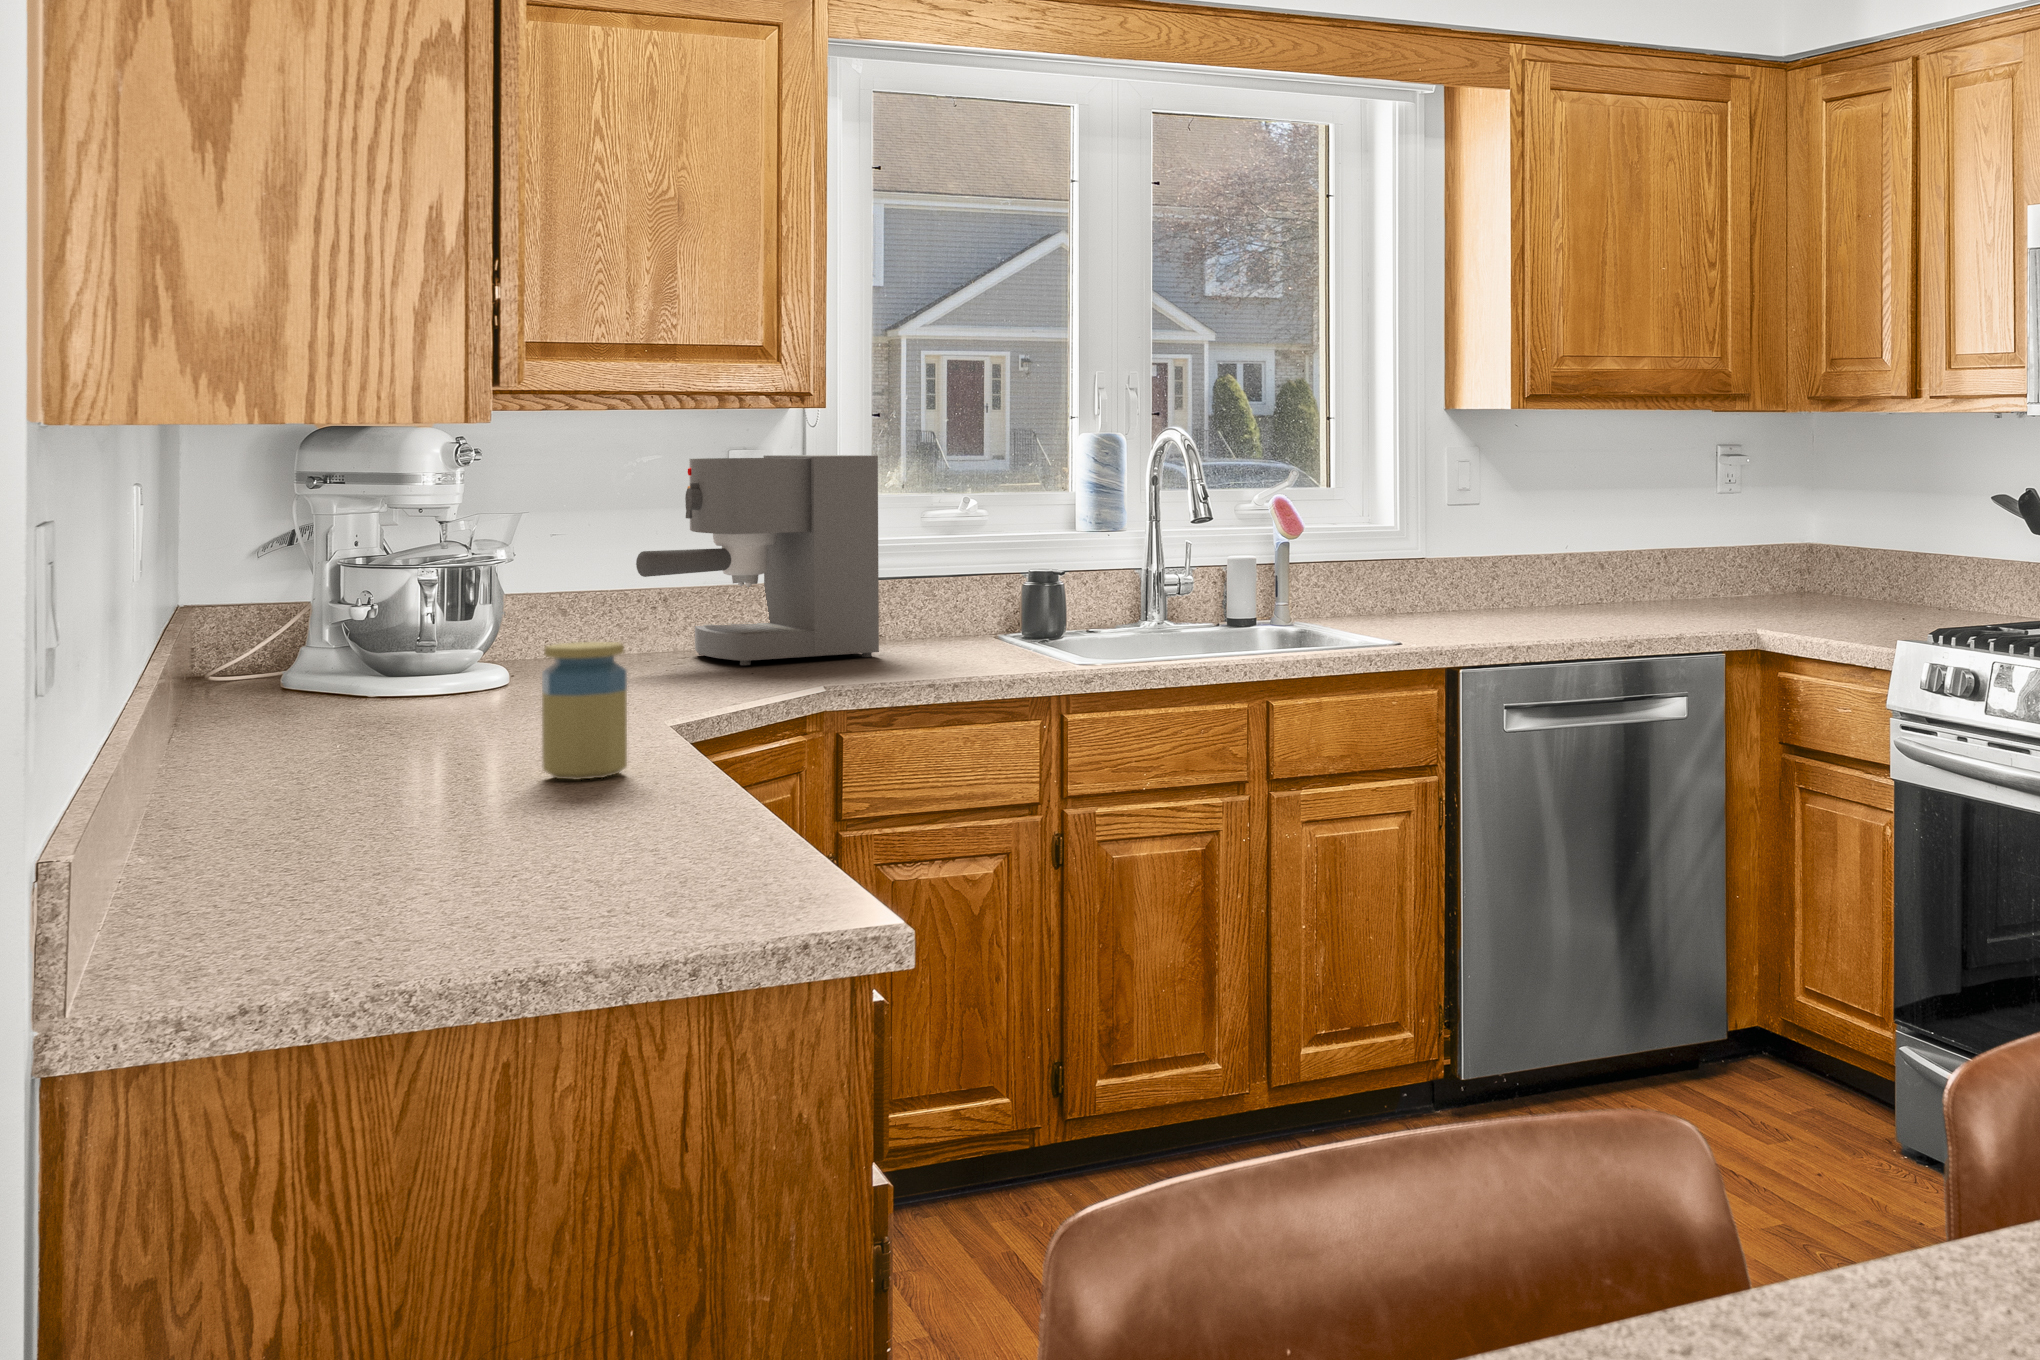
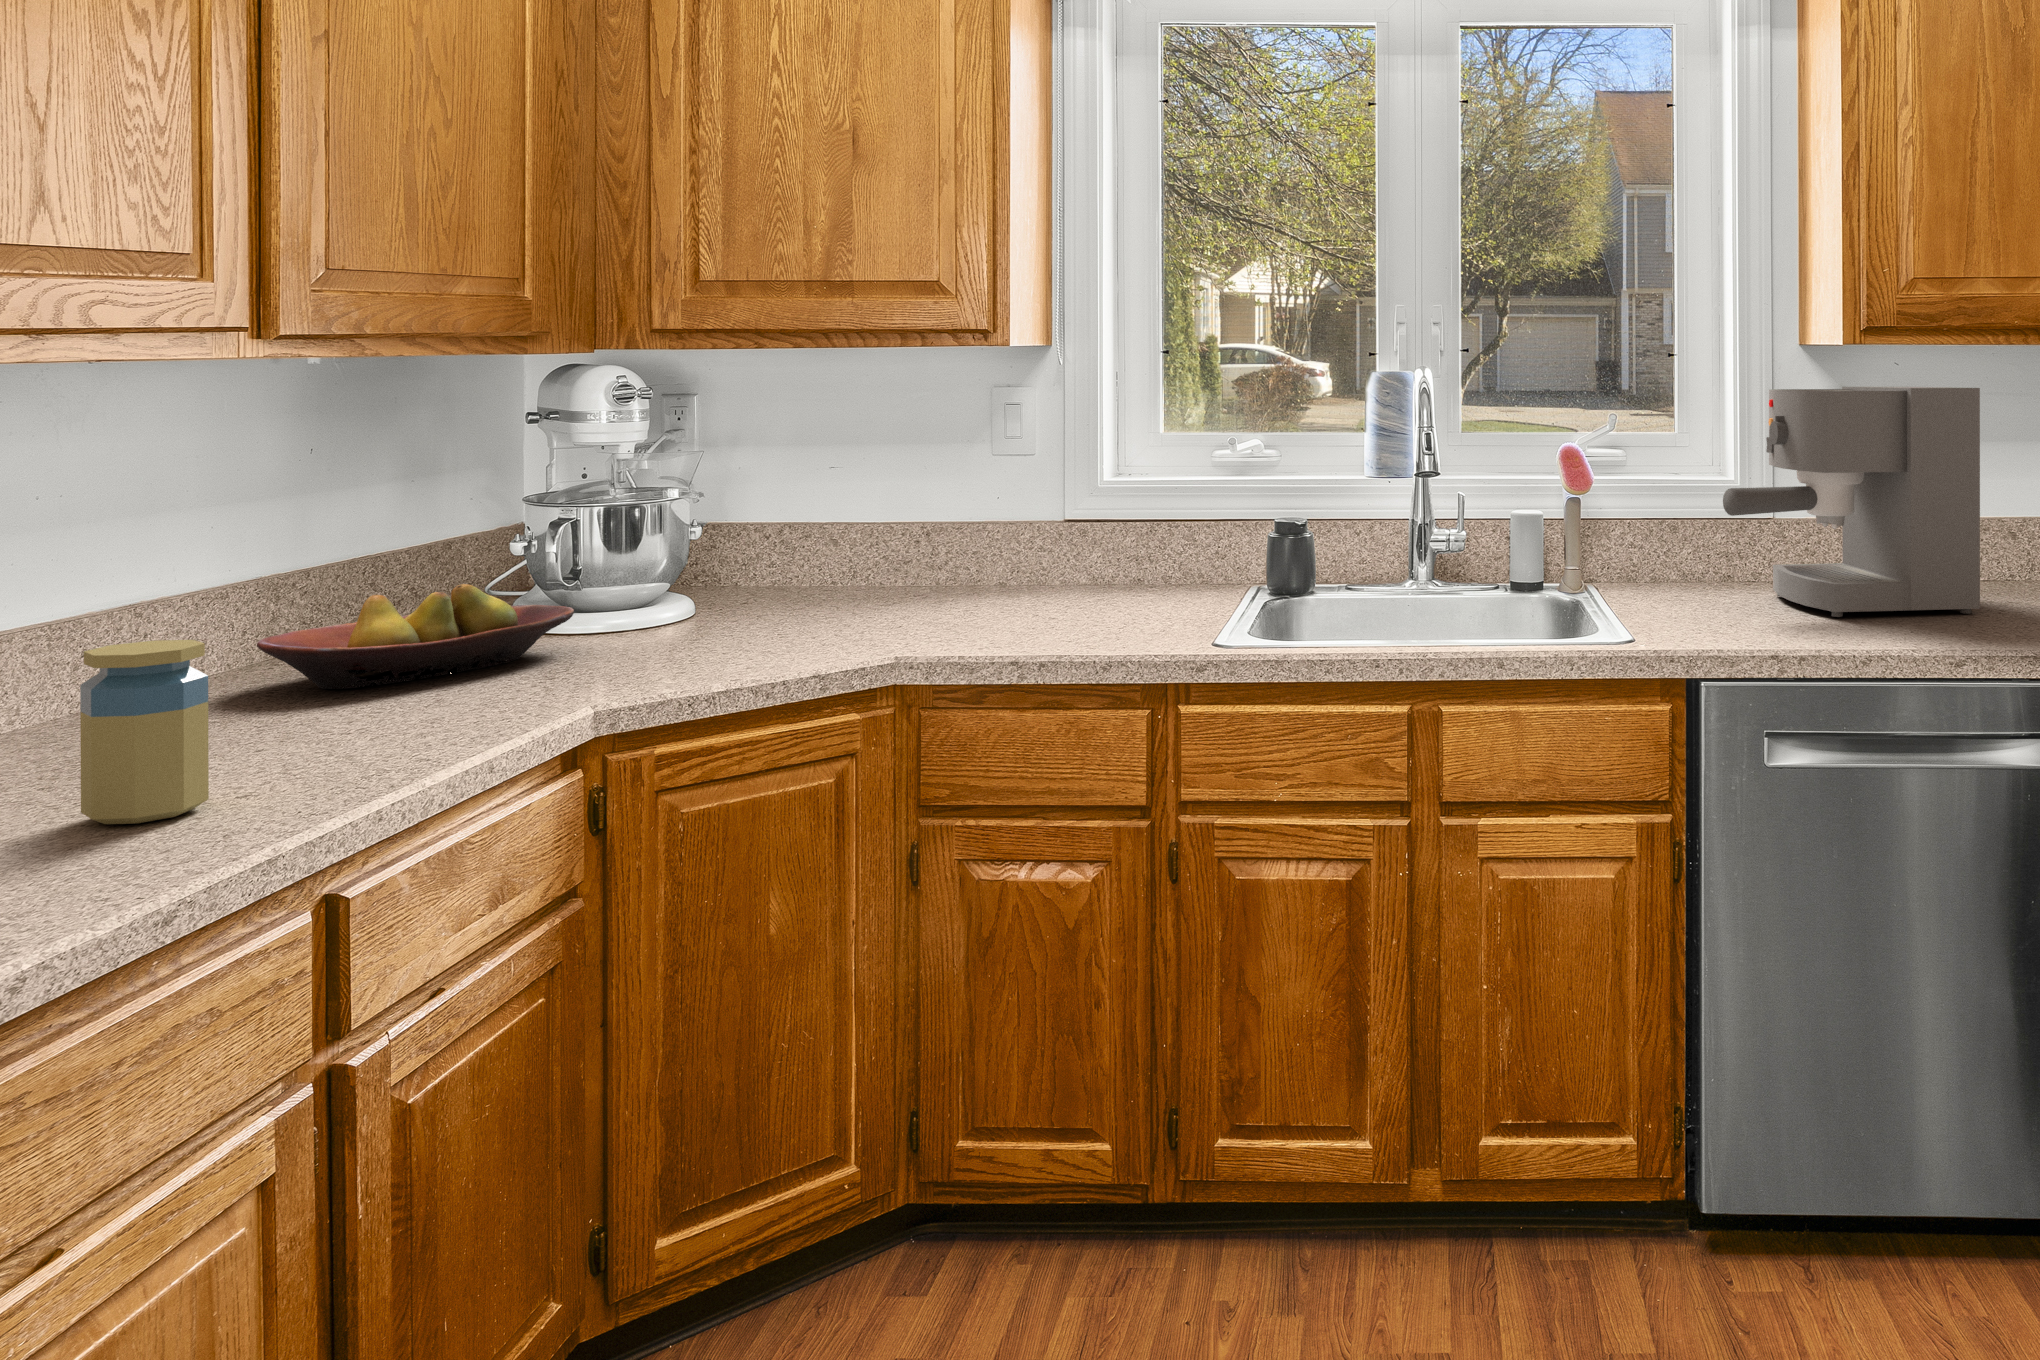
coffee maker: present [636,455,879,665] -> present [1723,386,1980,617]
fruit bowl: none [283,636,503,729] -> present [257,584,574,689]

